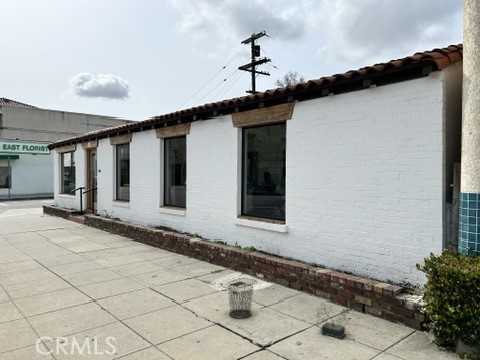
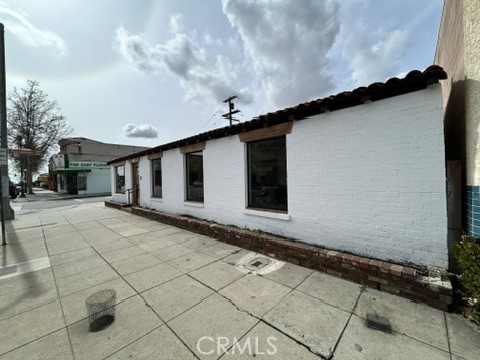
waste bin: present [228,283,253,318] -> present [86,290,116,331]

